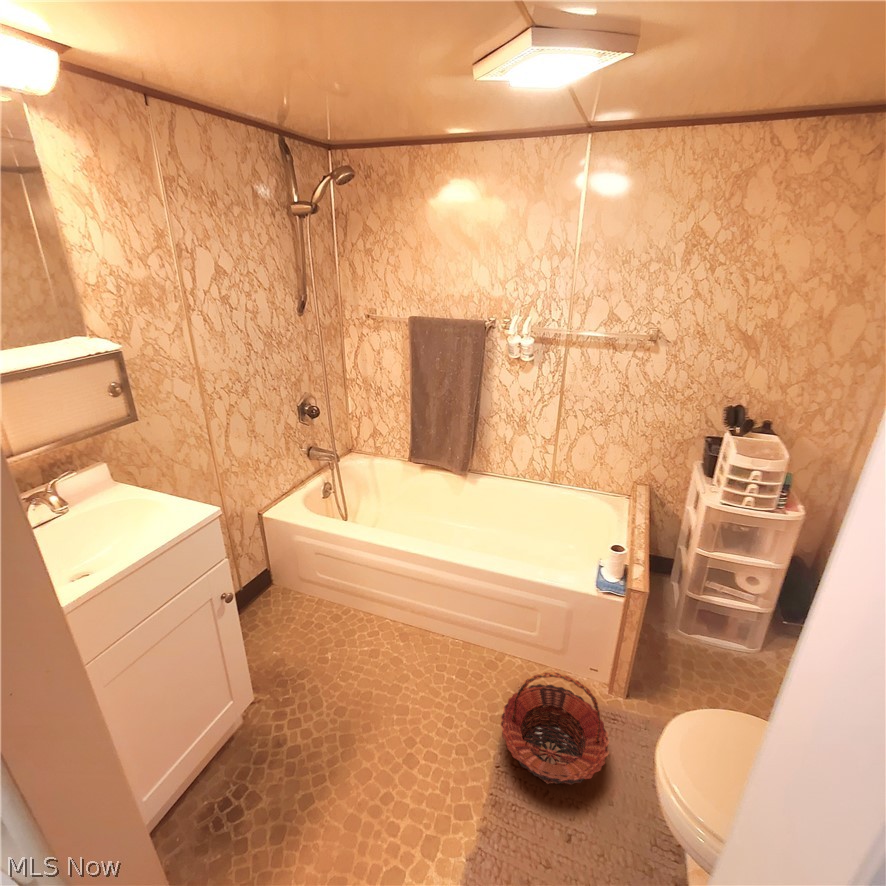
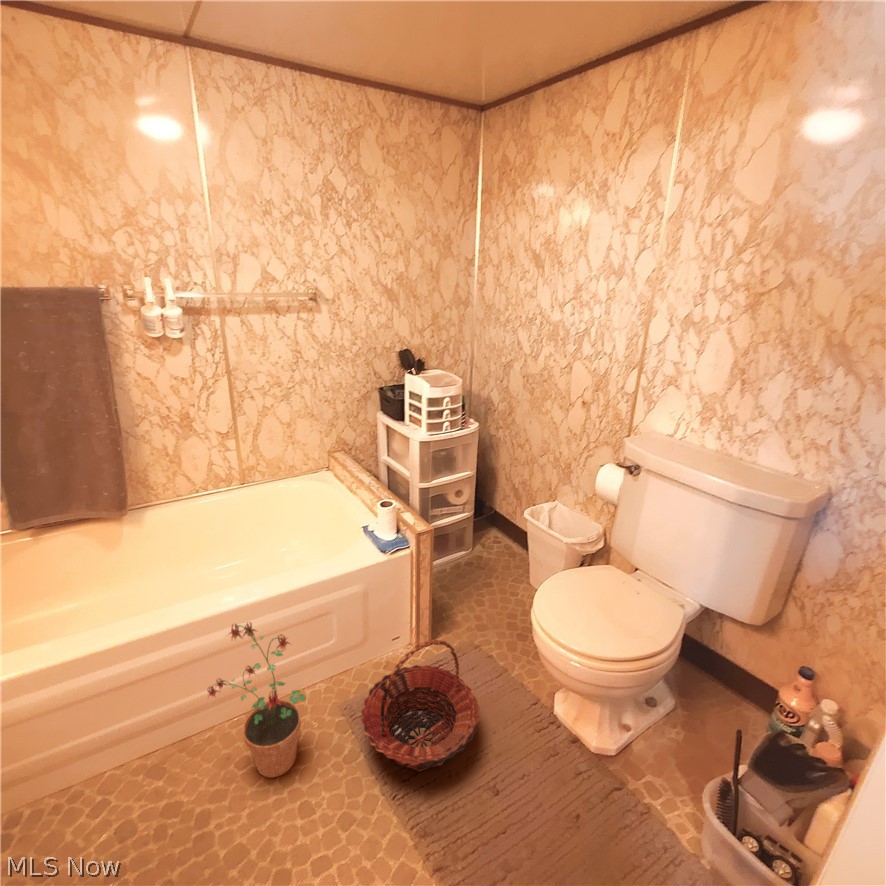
potted plant: none [424,573,481,693] -> present [208,622,306,777]

